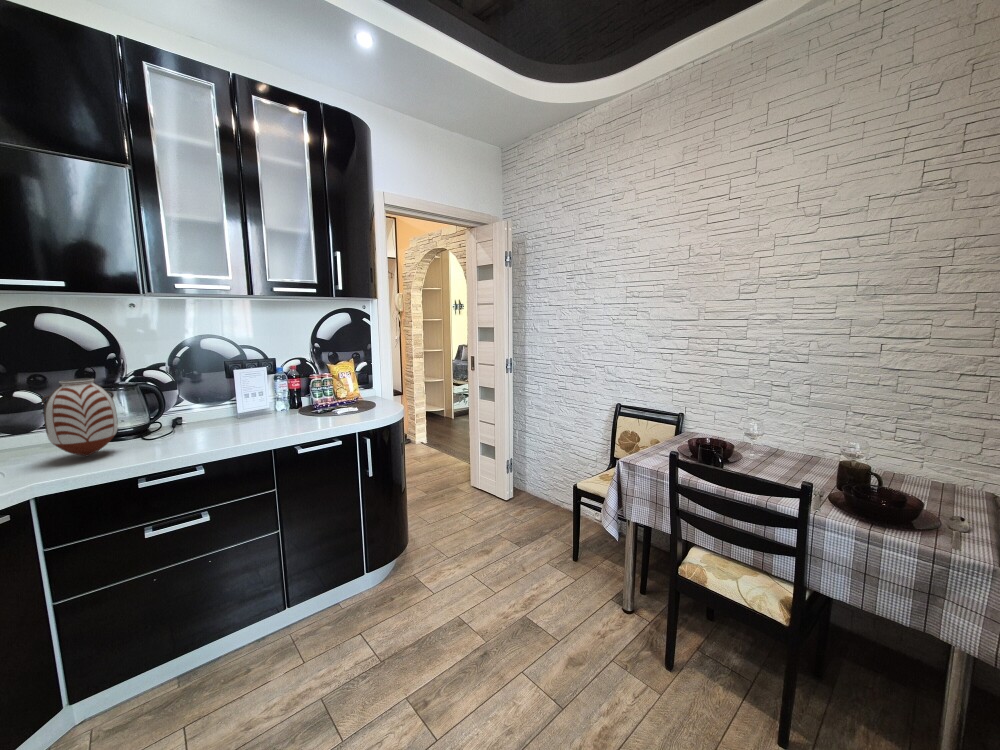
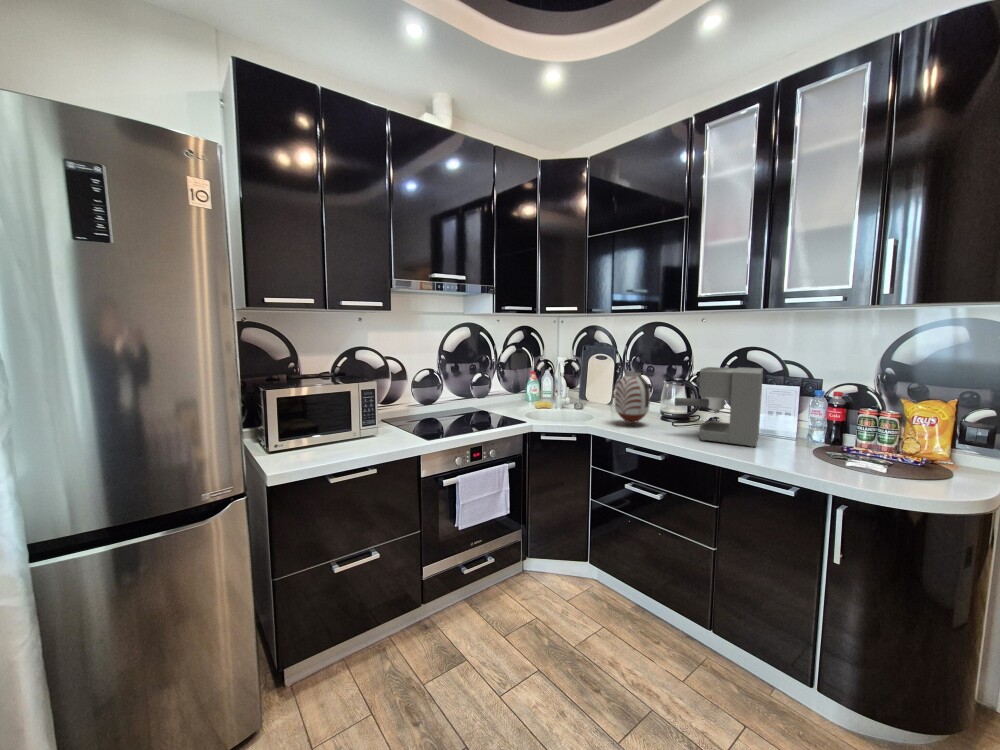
coffee maker: none [175,354,277,436] -> present [675,367,763,447]

